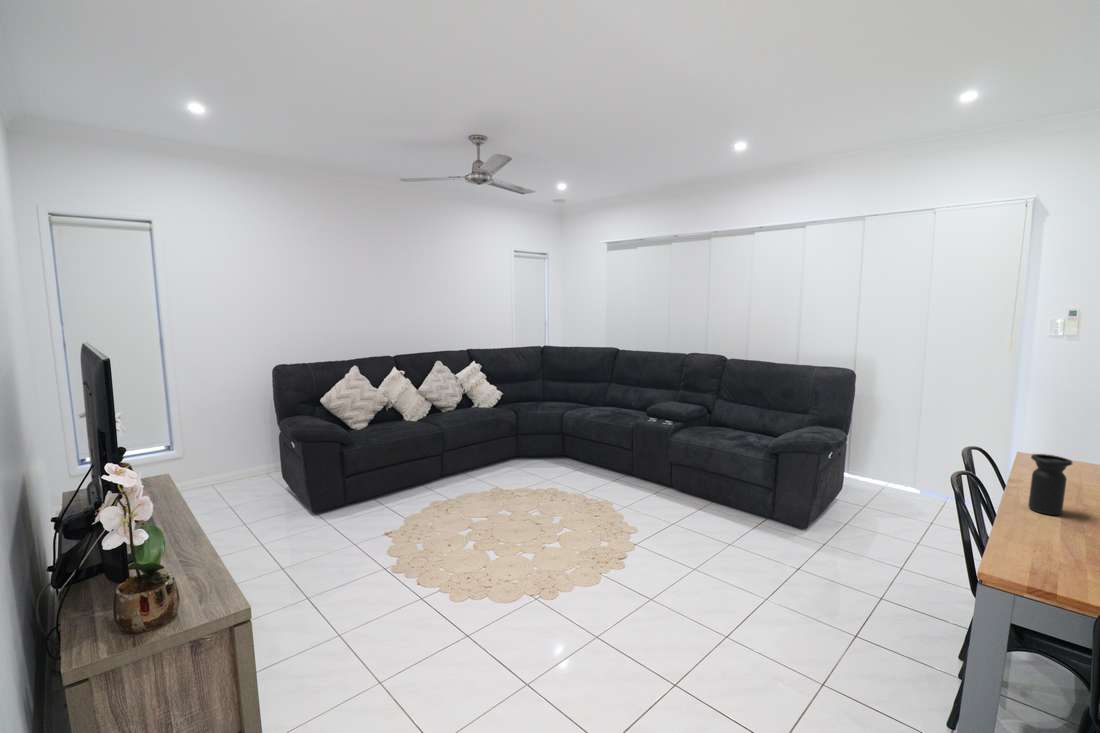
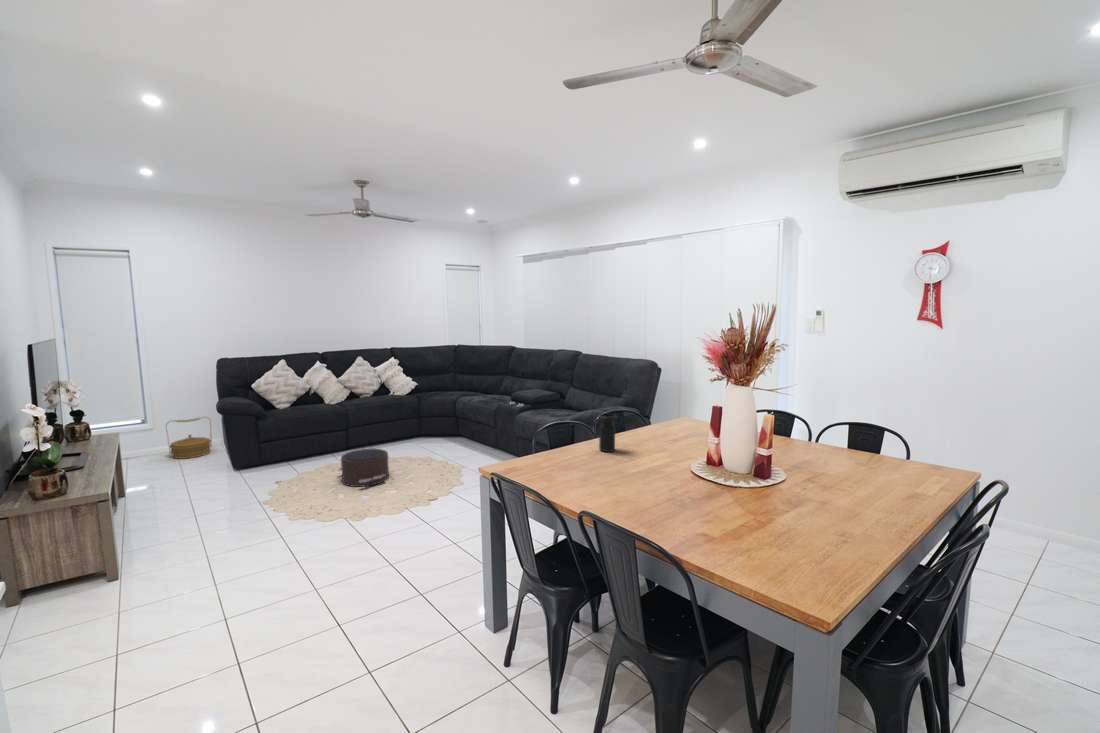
woven basket: none [205,441,263,498] -> present [166,417,212,459]
pouf: none [458,482,532,537] -> present [338,449,389,487]

